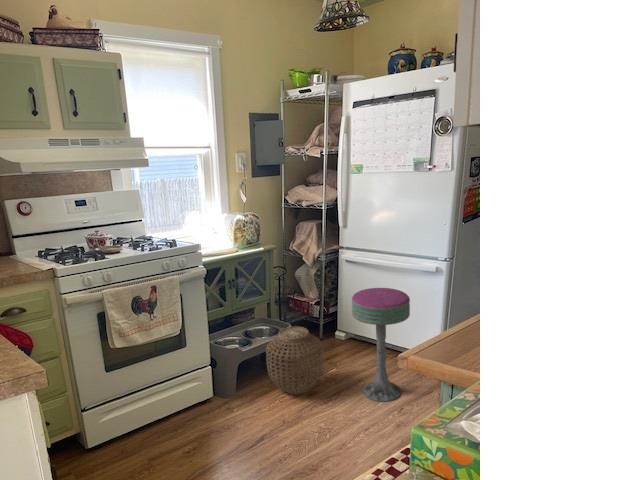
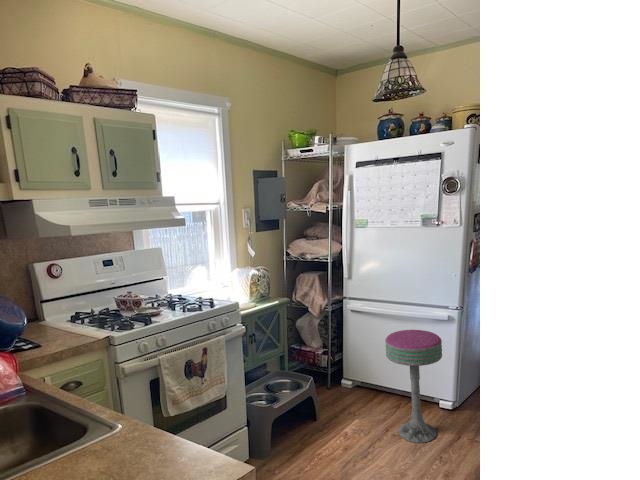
woven basket: present [266,326,323,394] -> none [302,376,360,447]

